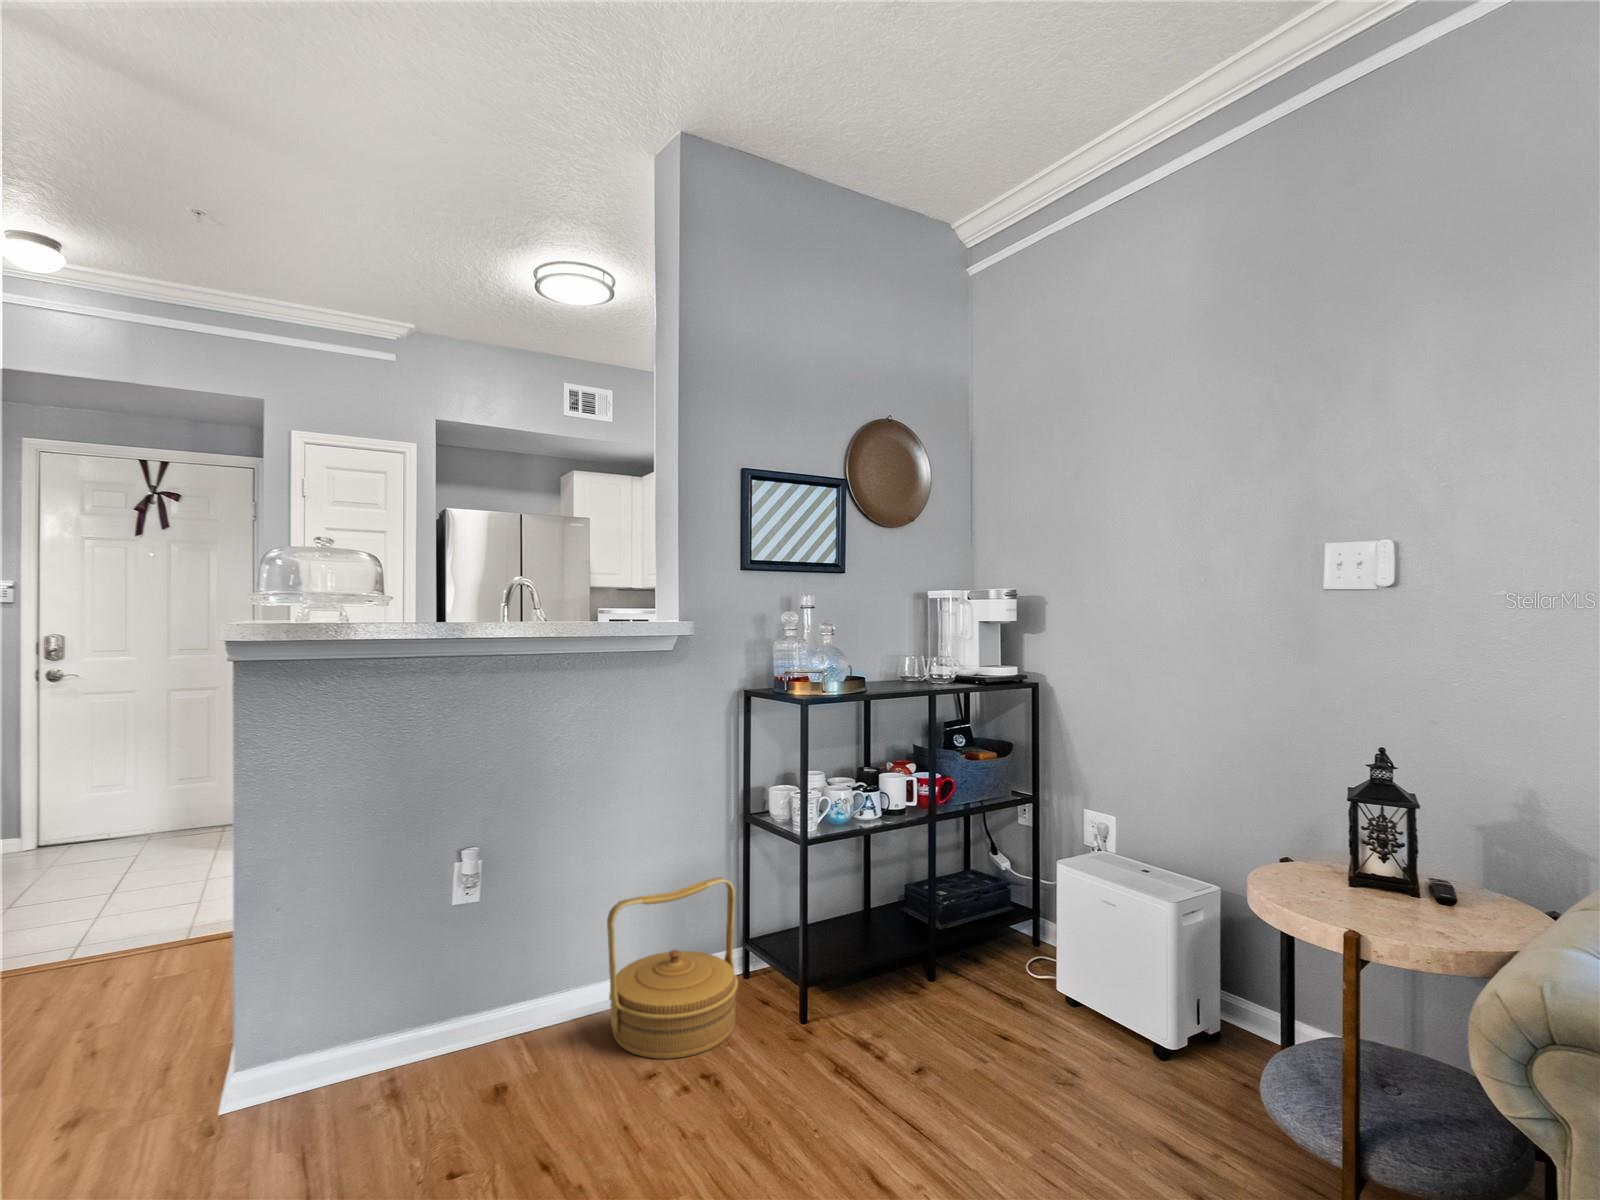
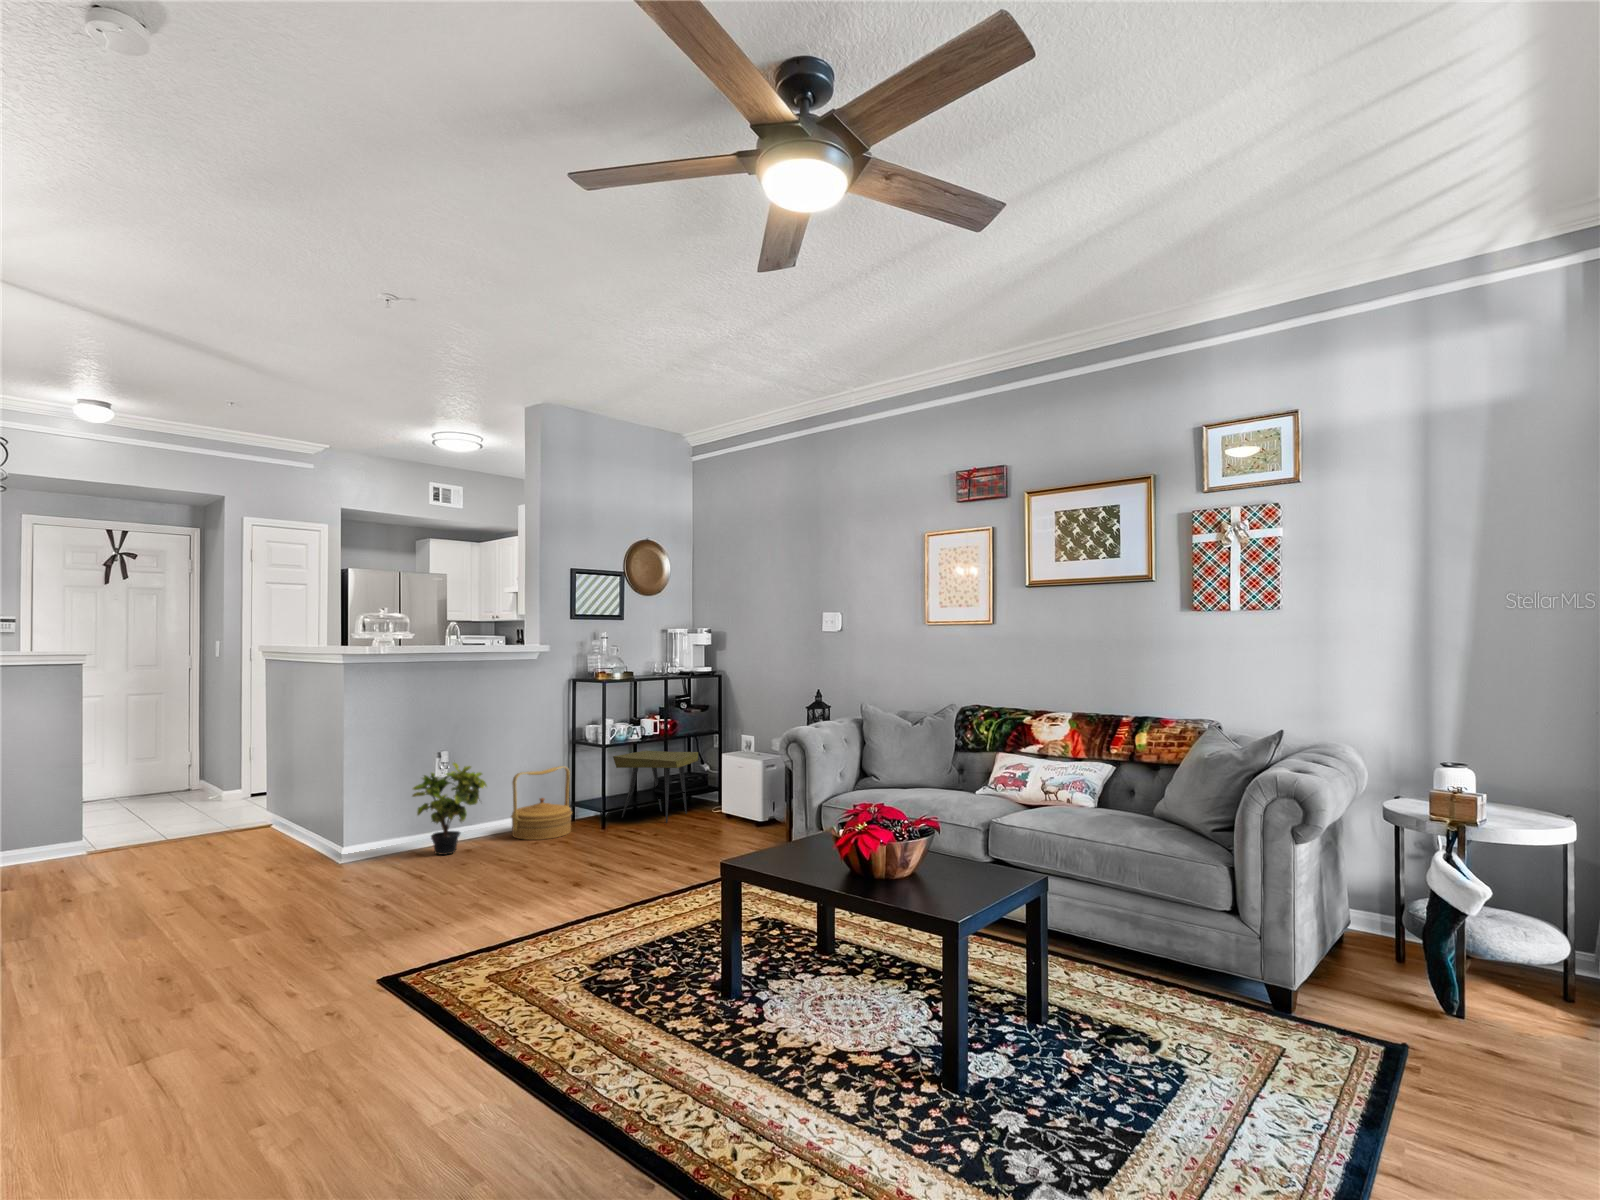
side table: none [825,832,1003,1015] -> present [613,751,698,823]
potted plant: none [371,886,537,1110] -> present [412,763,487,855]

